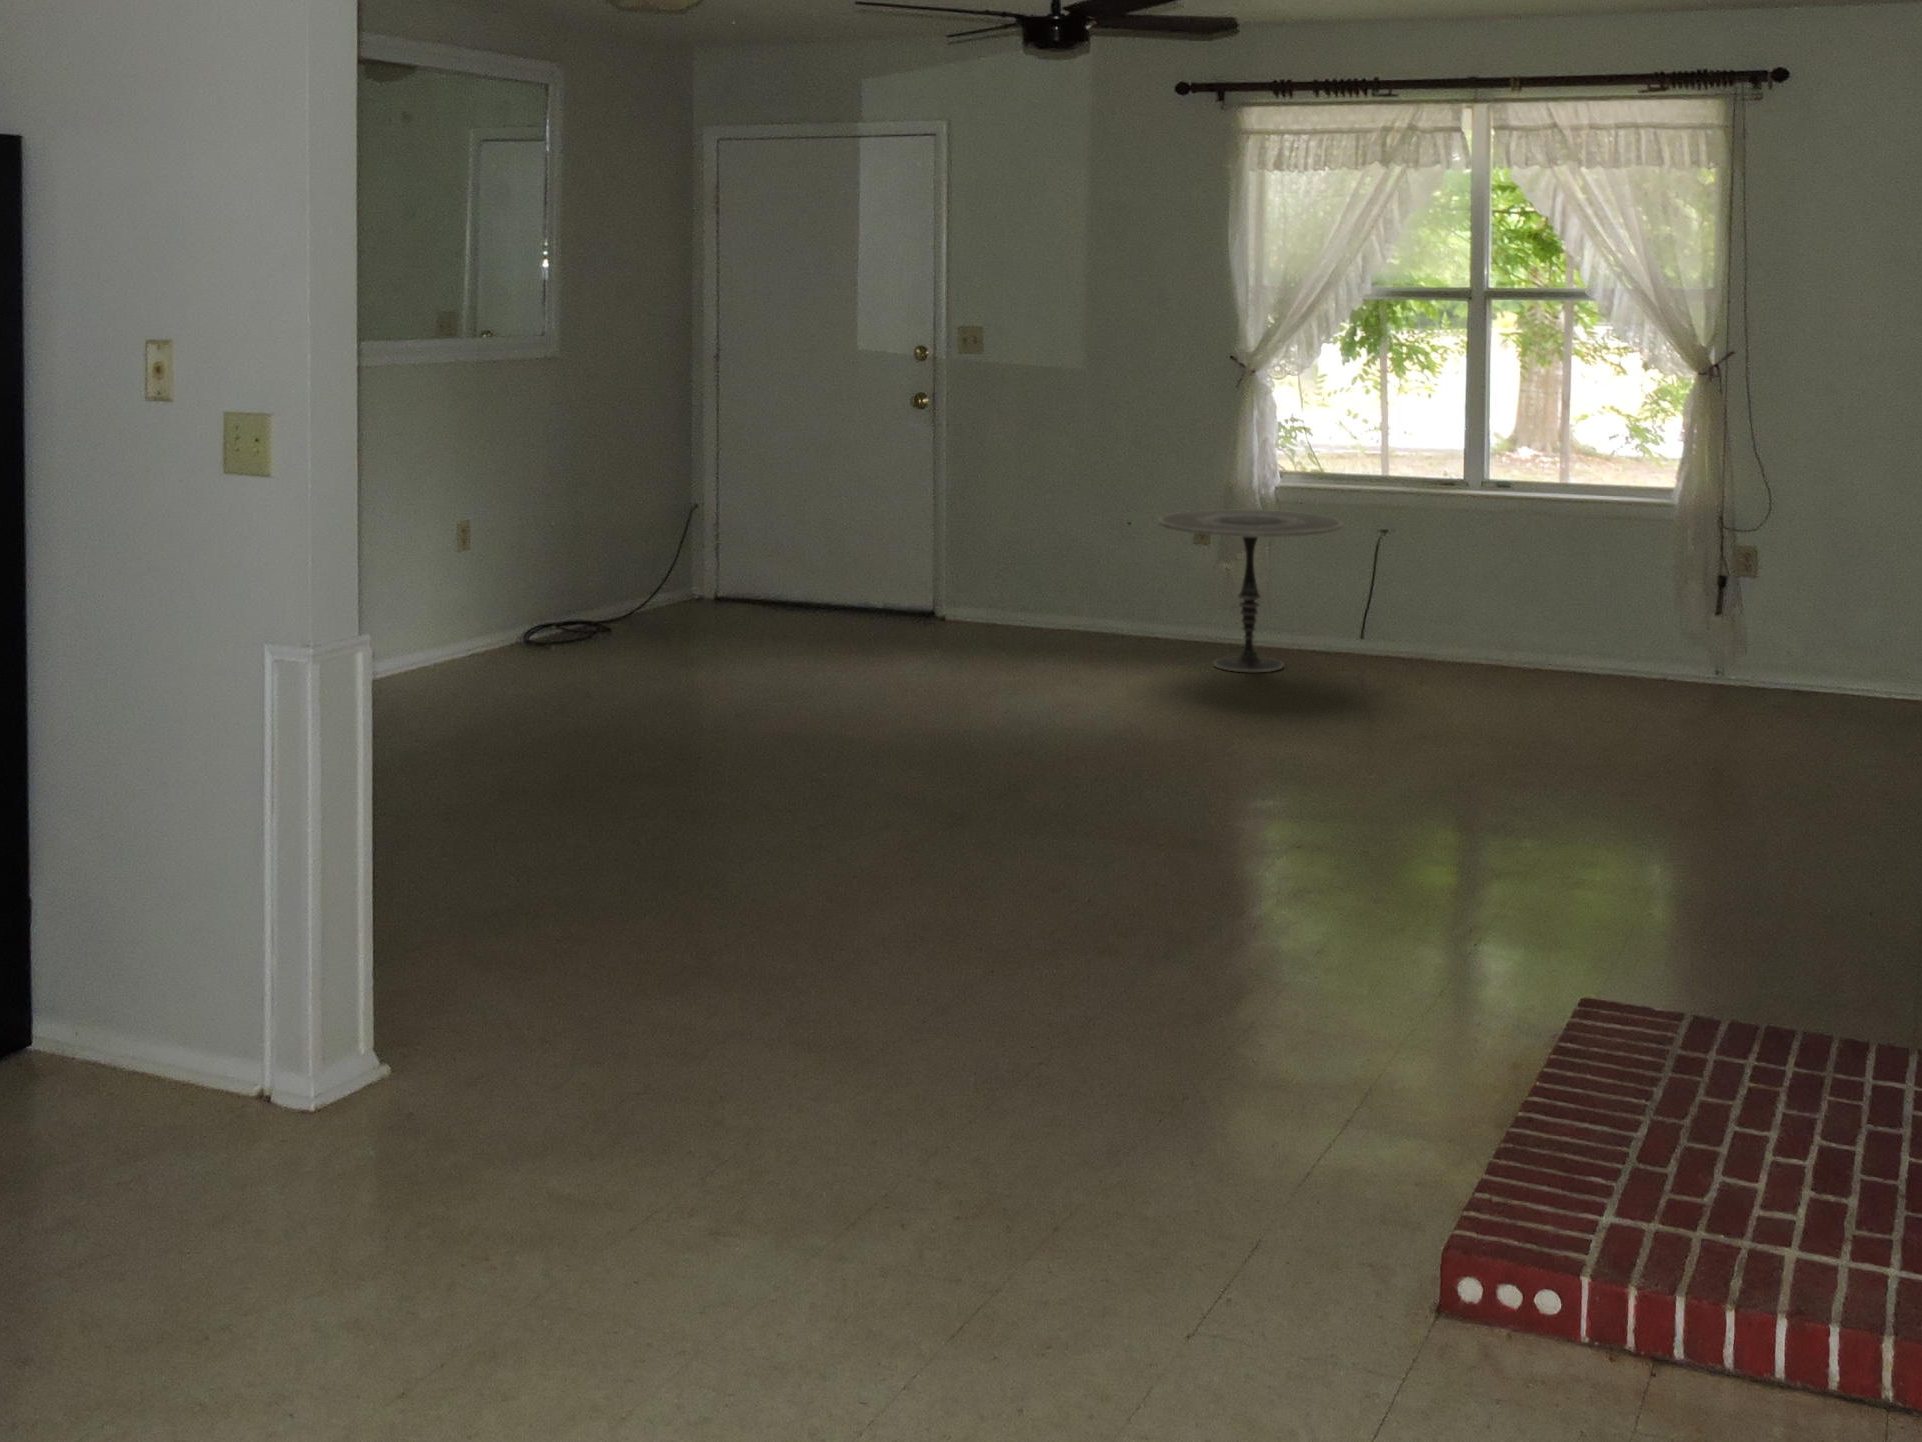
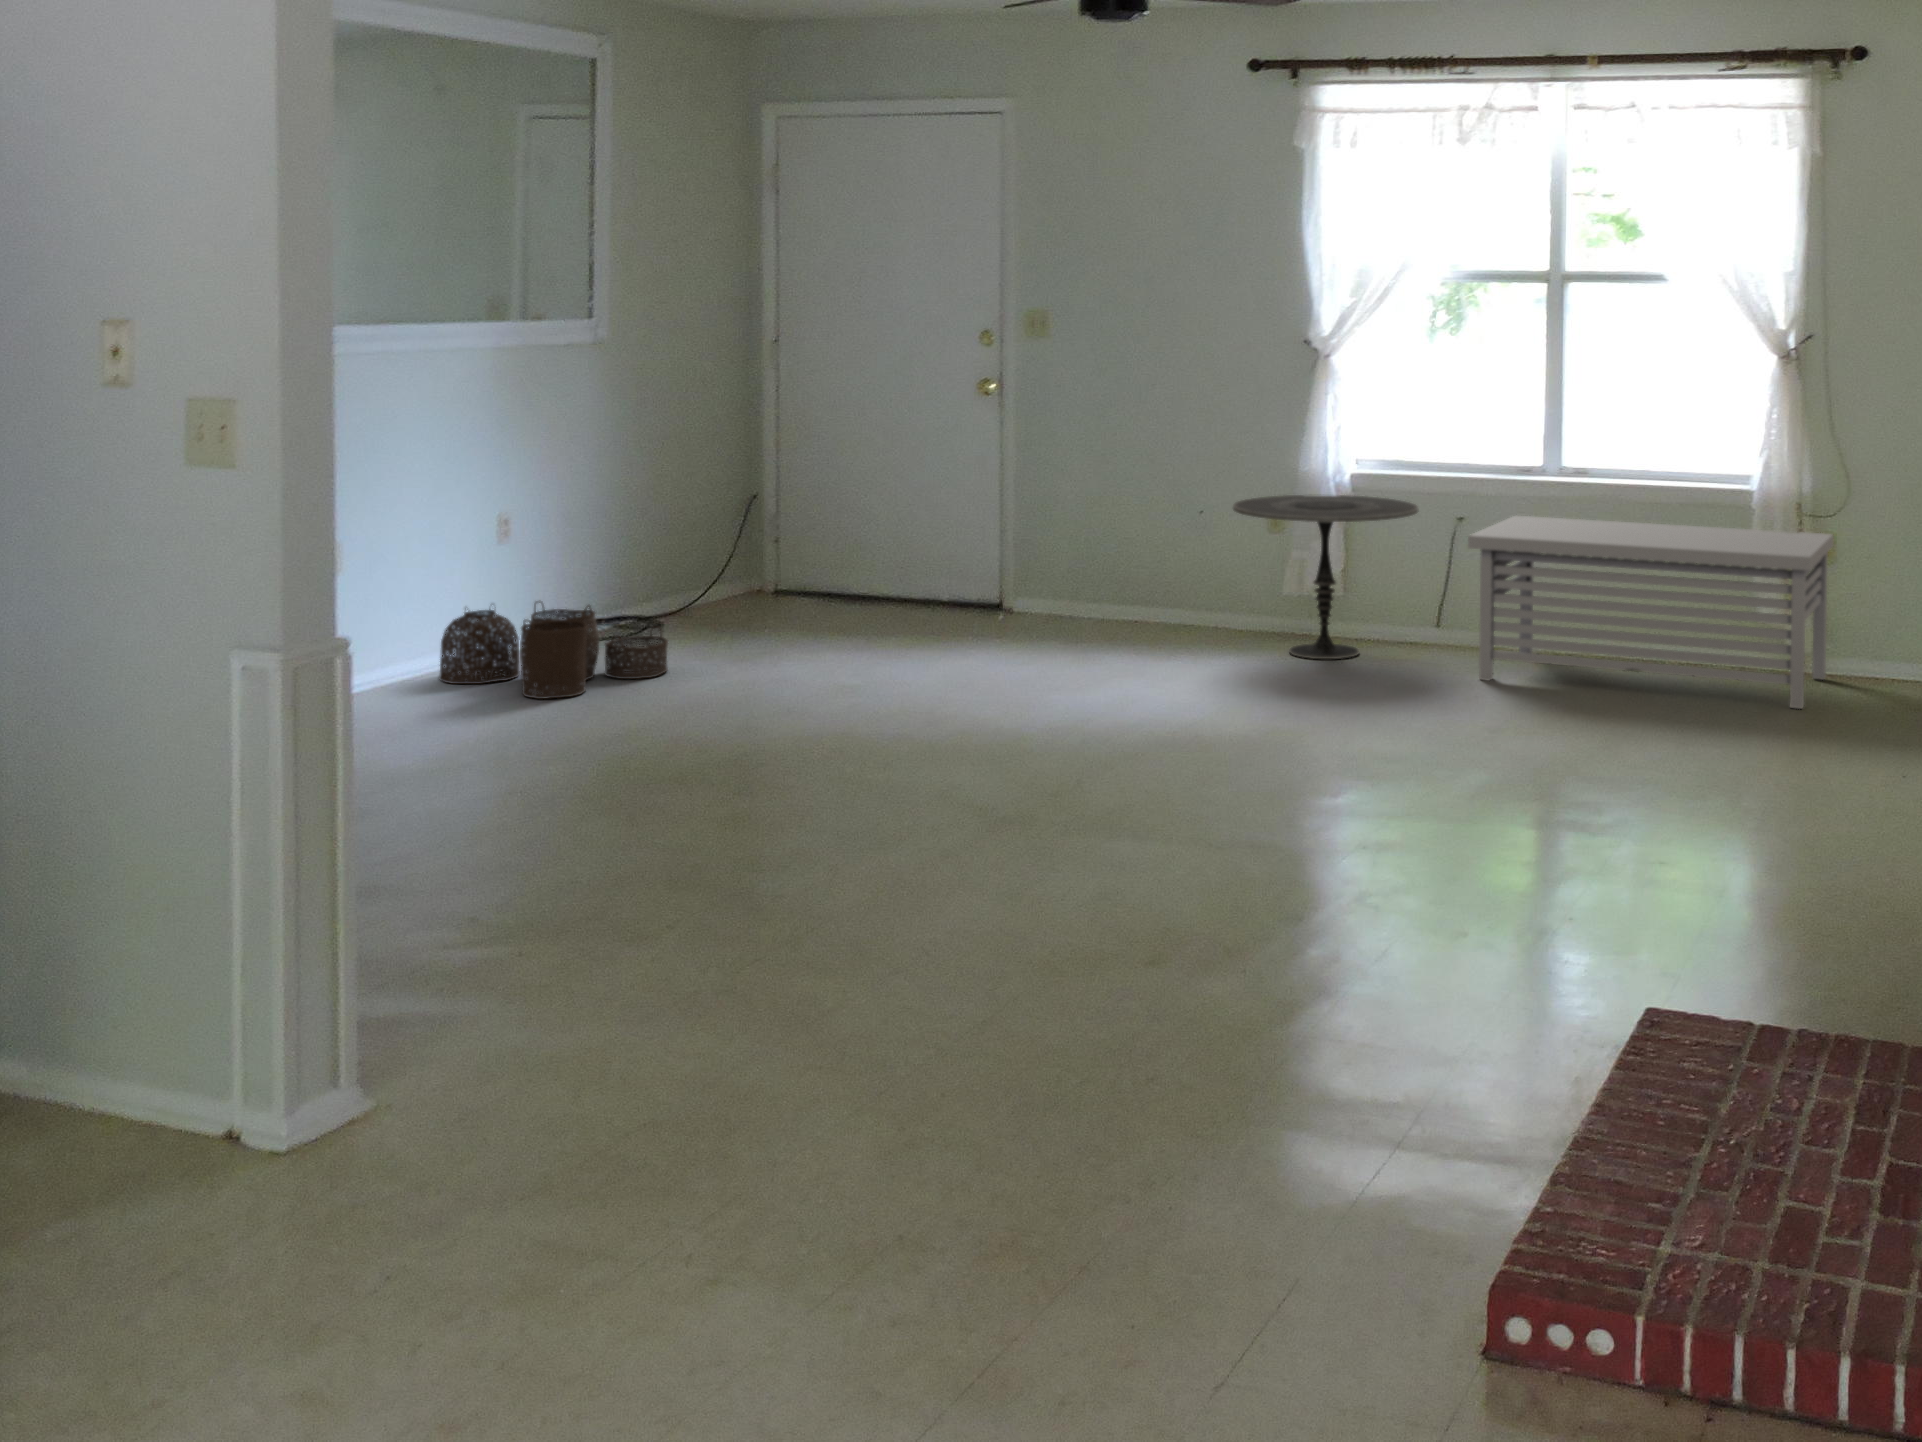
storage bench: none [1393,532,1759,726] -> present [1468,516,1833,709]
woven basket: none [393,607,612,702] -> present [439,602,668,699]

